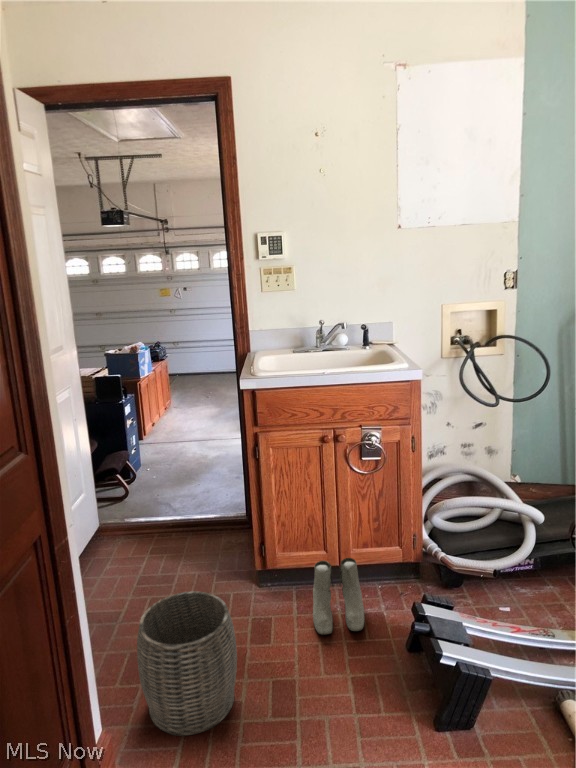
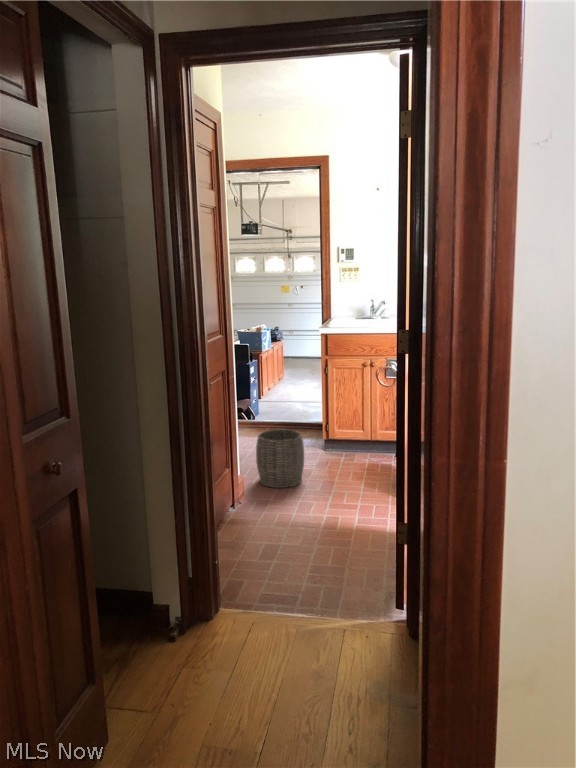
boots: present [313,558,364,635] -> none [350,433,380,468]

